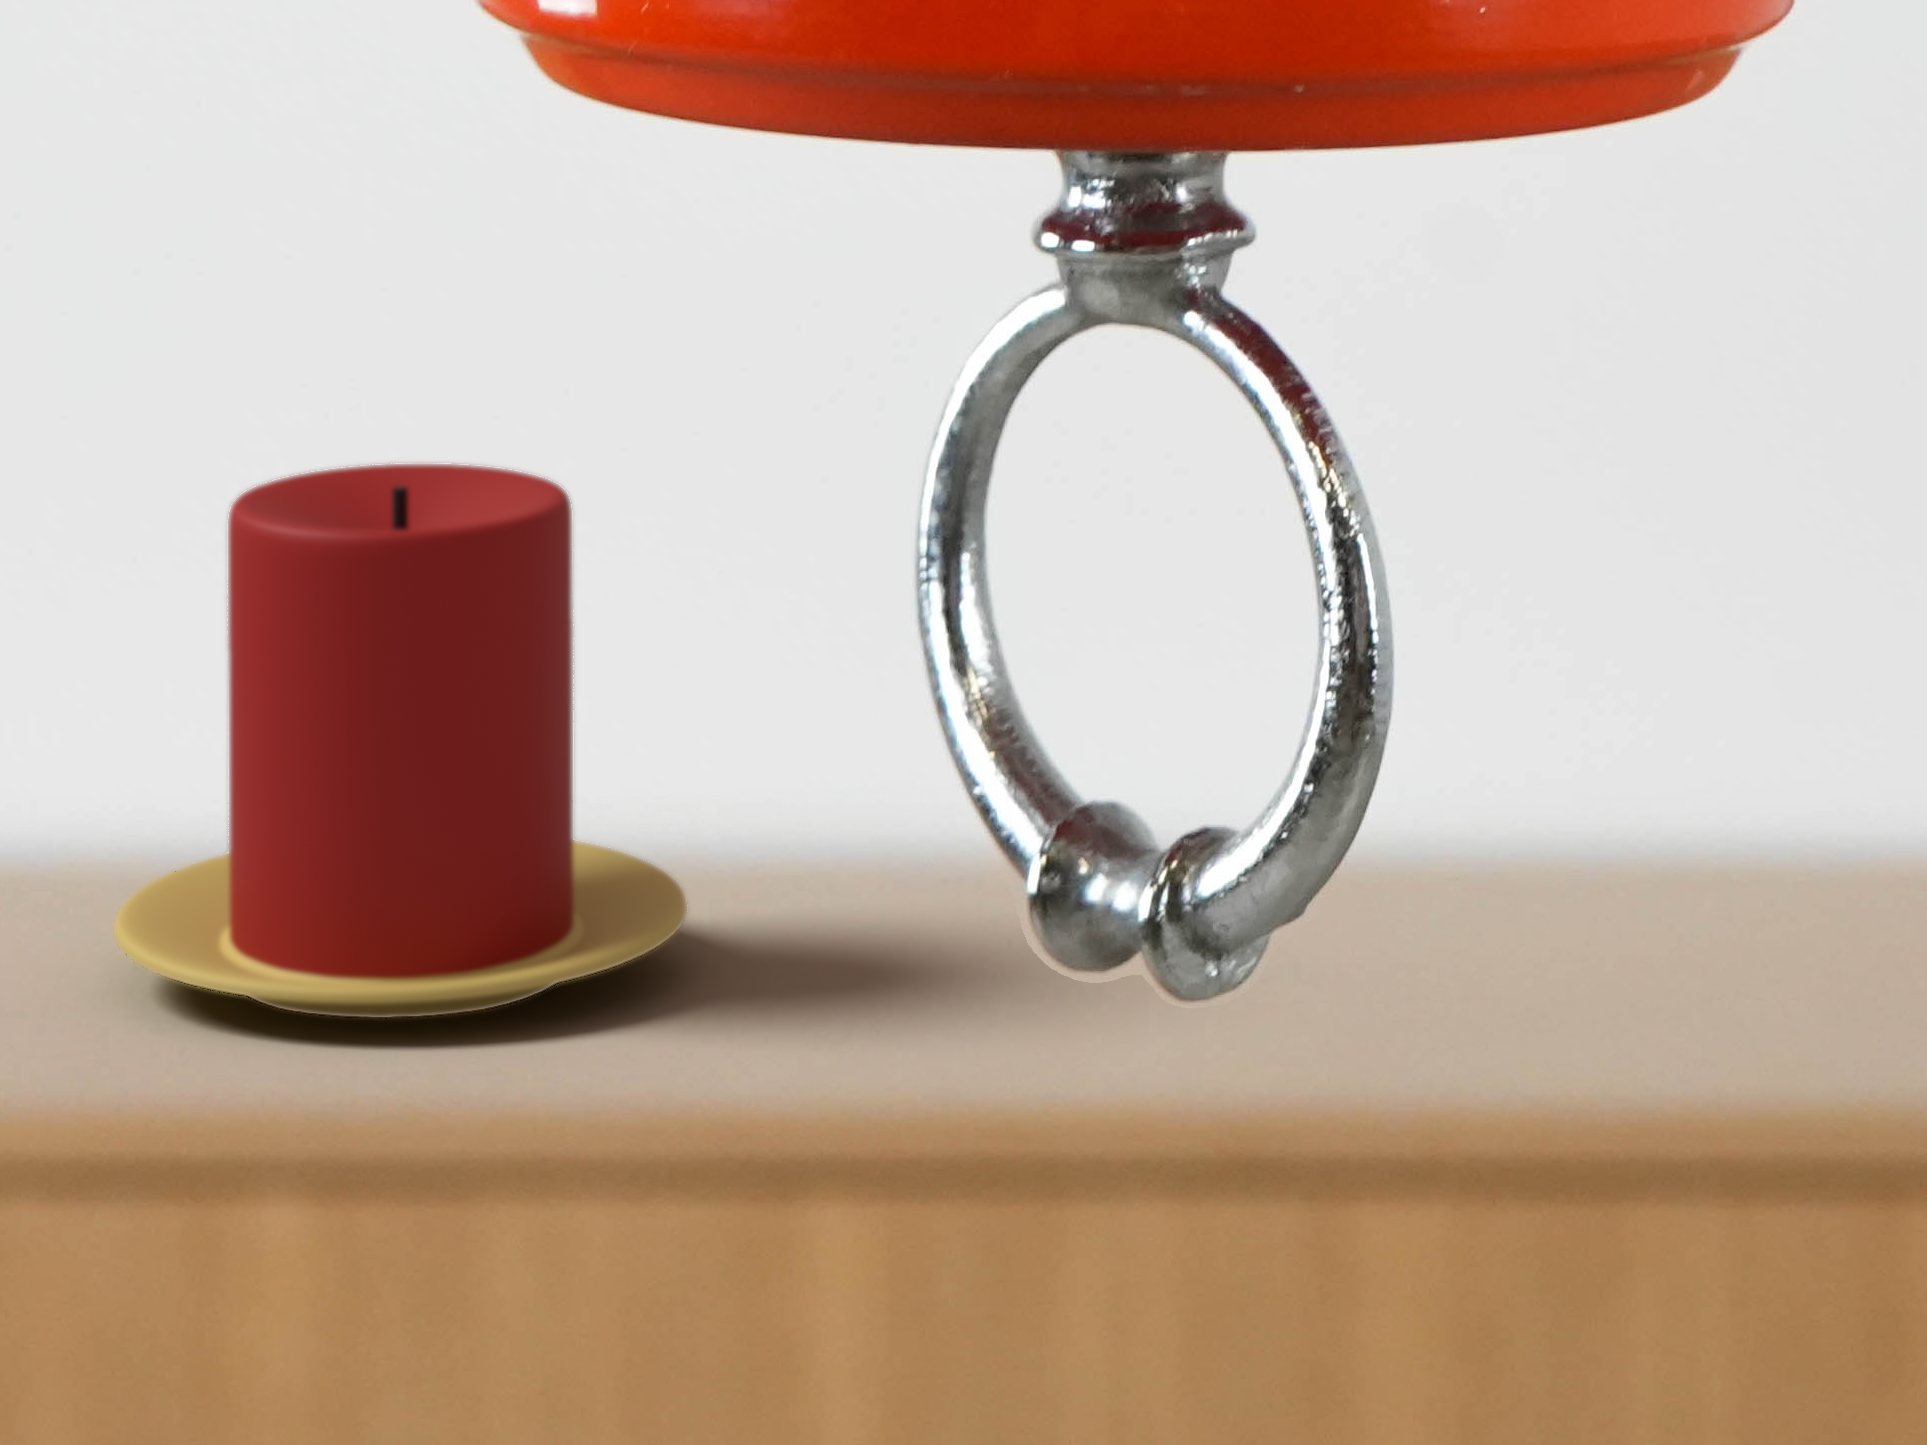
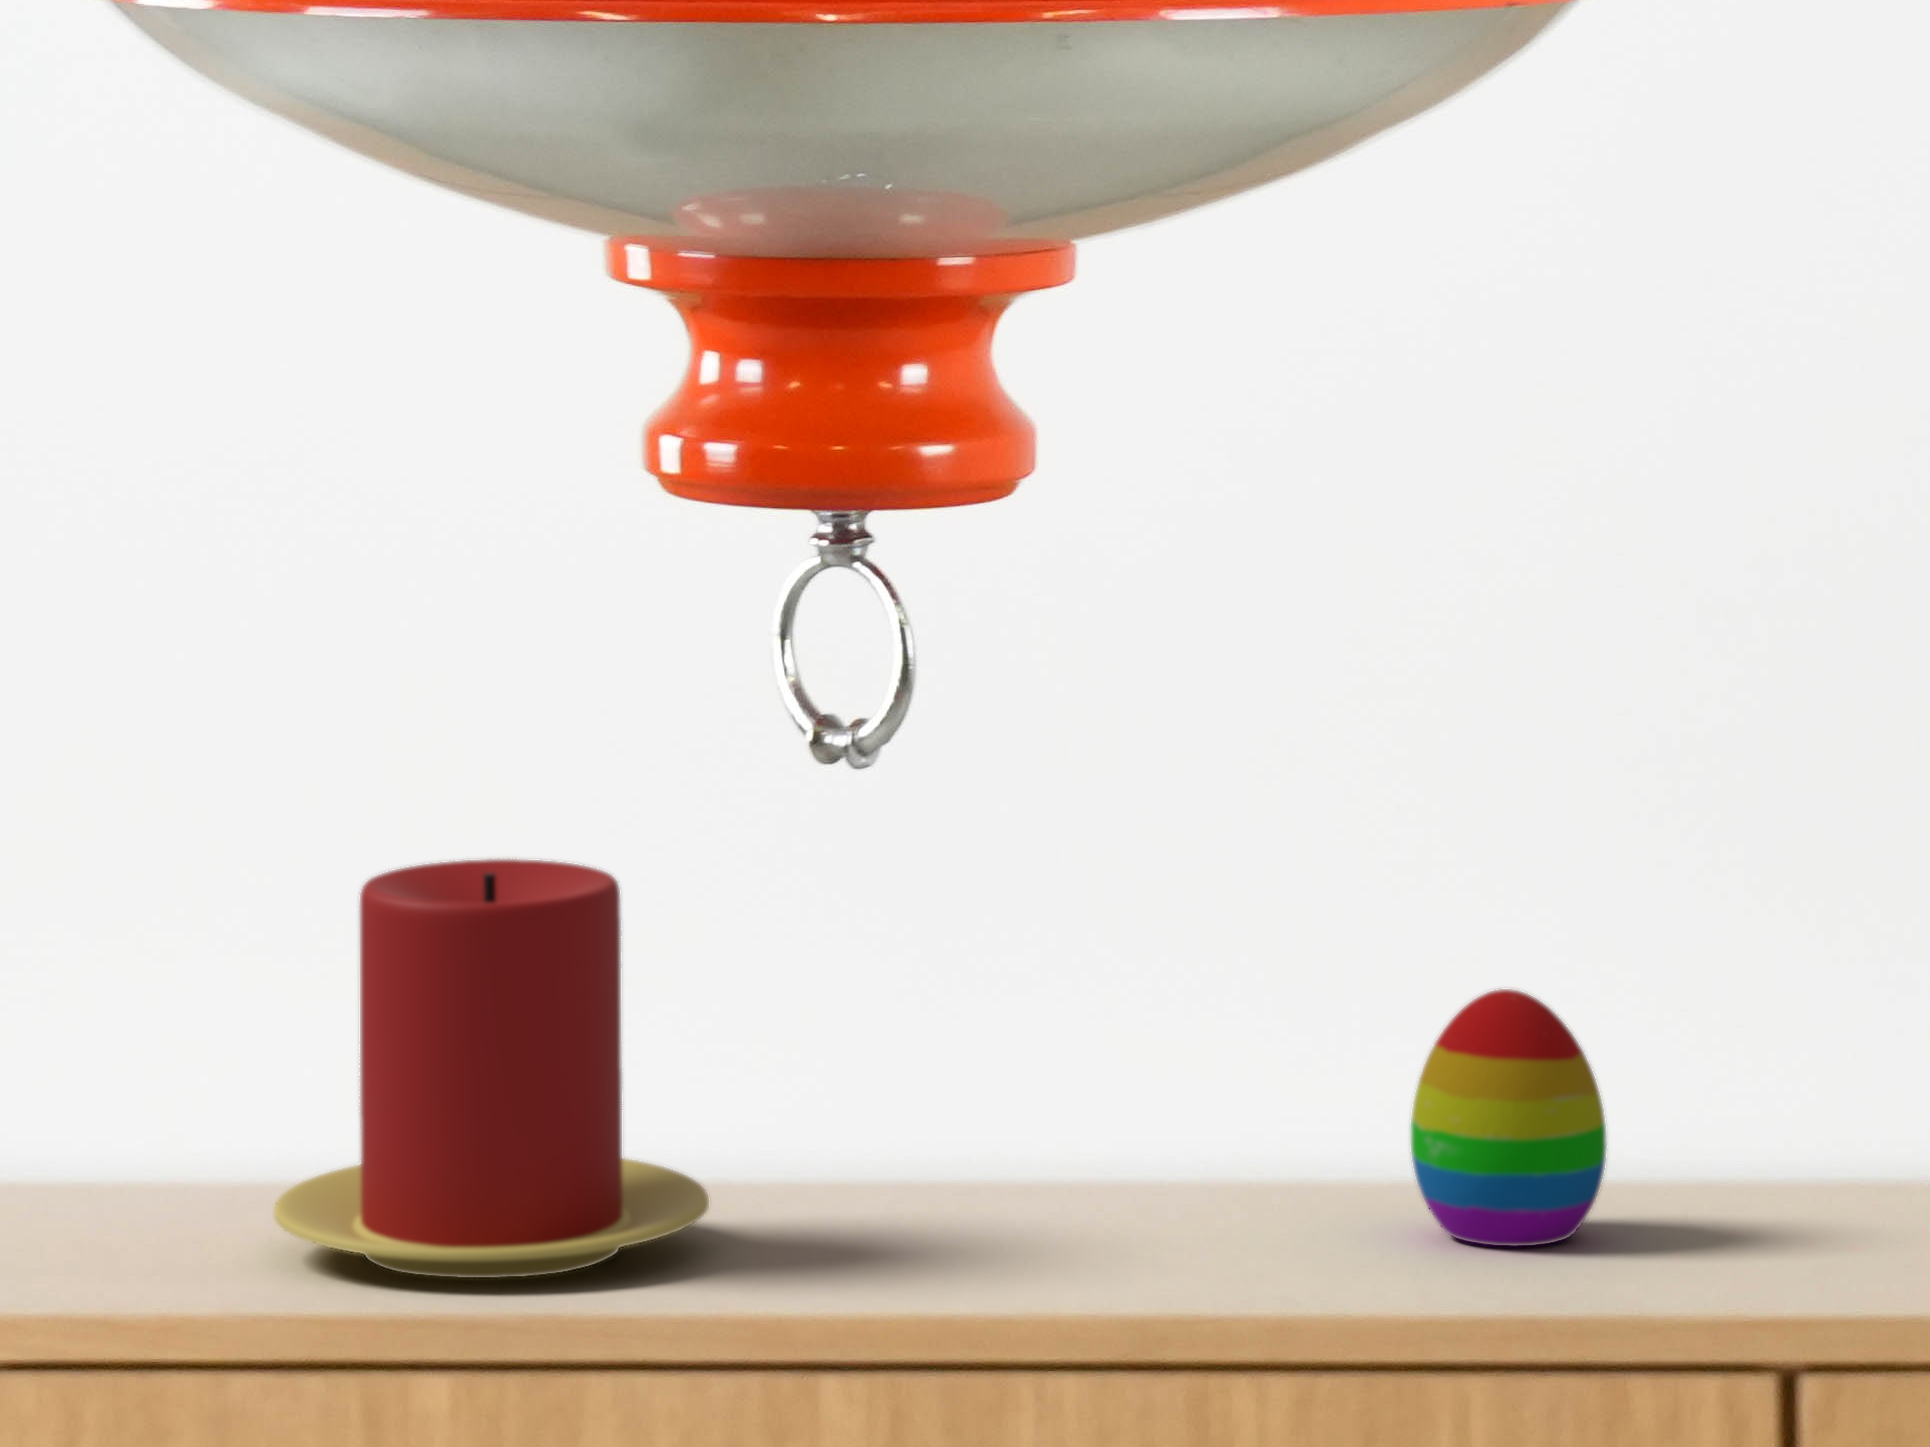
decorative egg: none [1592,627,1844,957] -> present [1411,989,1607,1246]

